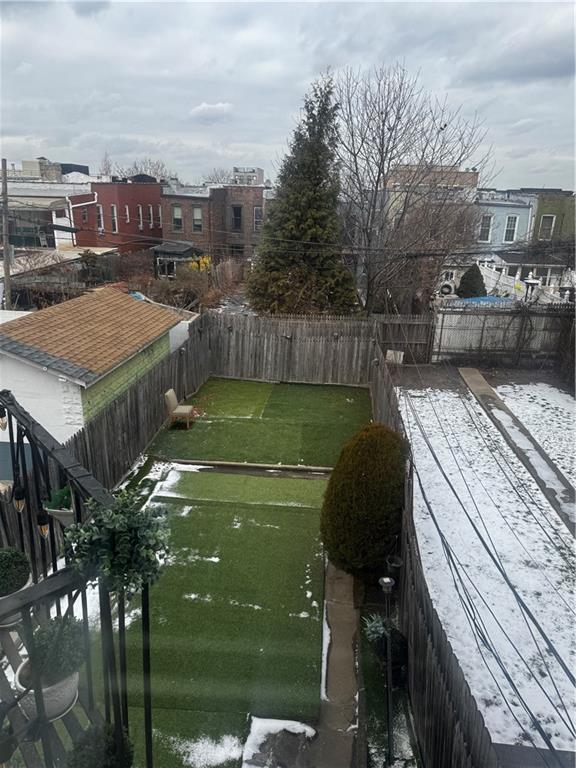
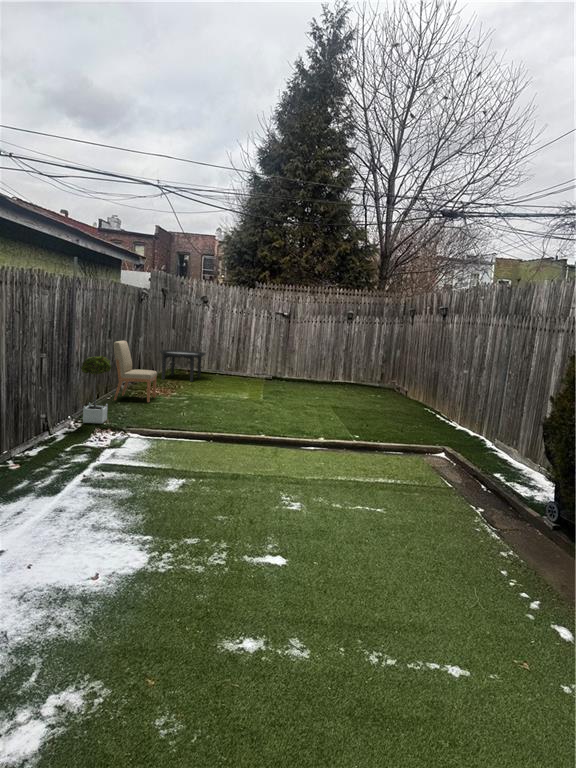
round table: none [199,371,231,396] -> present [159,350,206,382]
potted tree: none [144,420,162,456] -> present [81,355,111,423]

